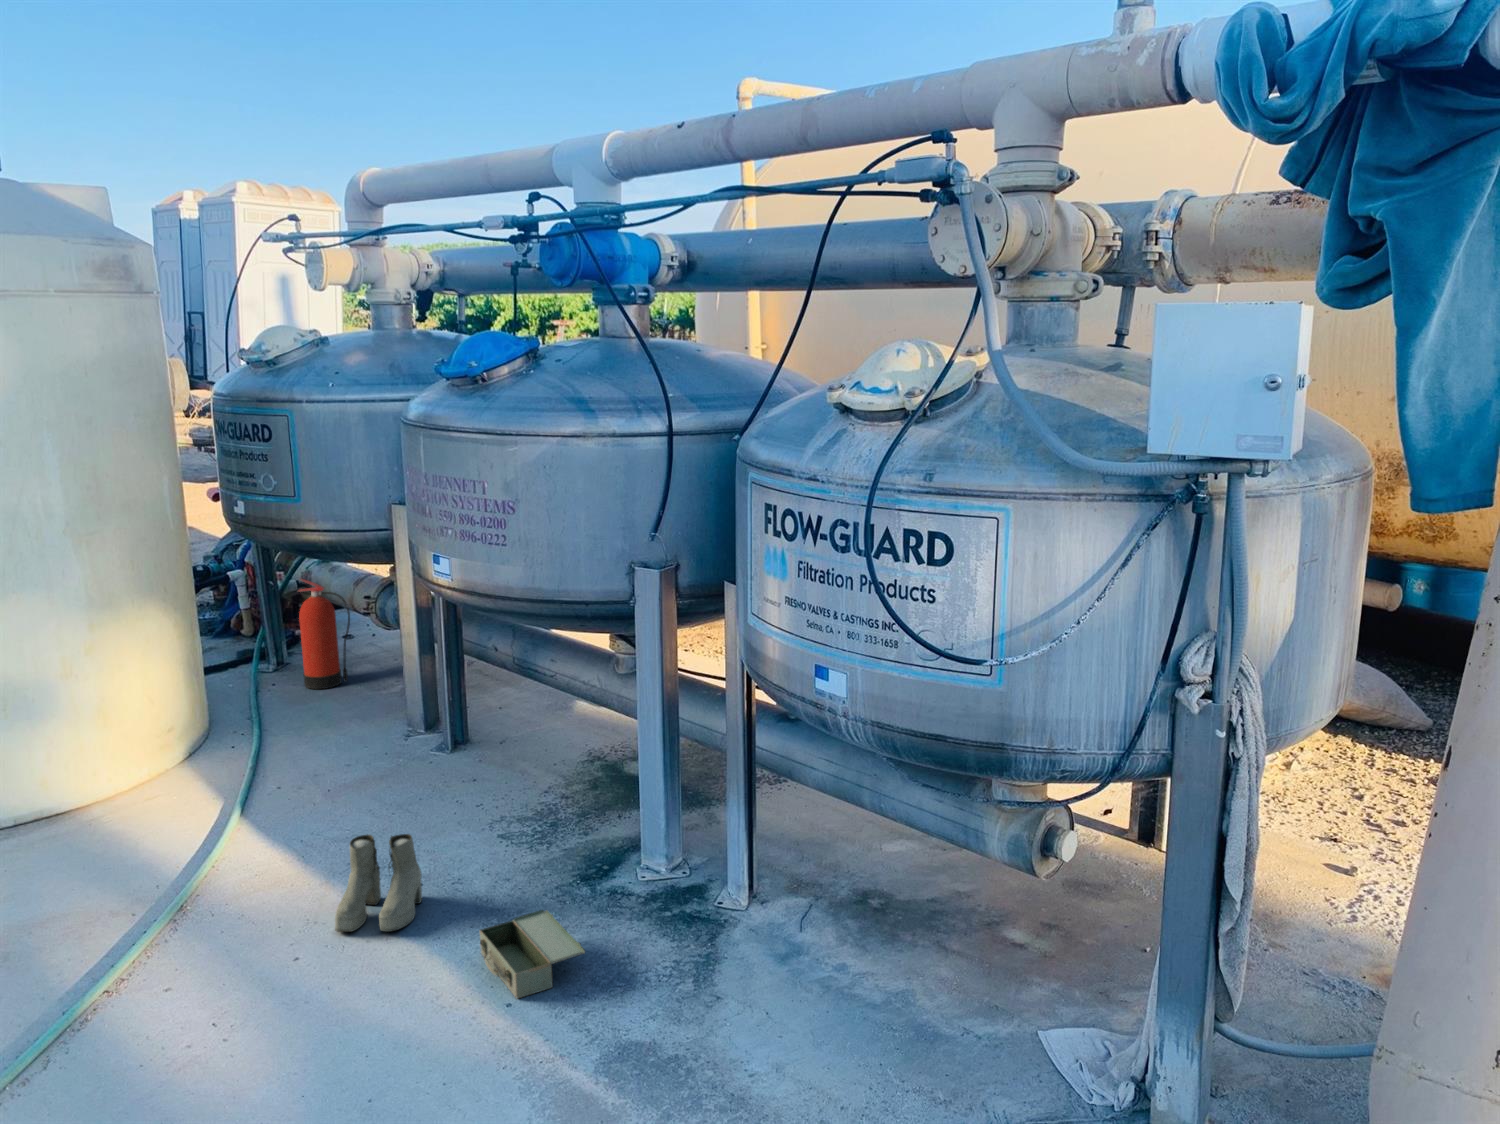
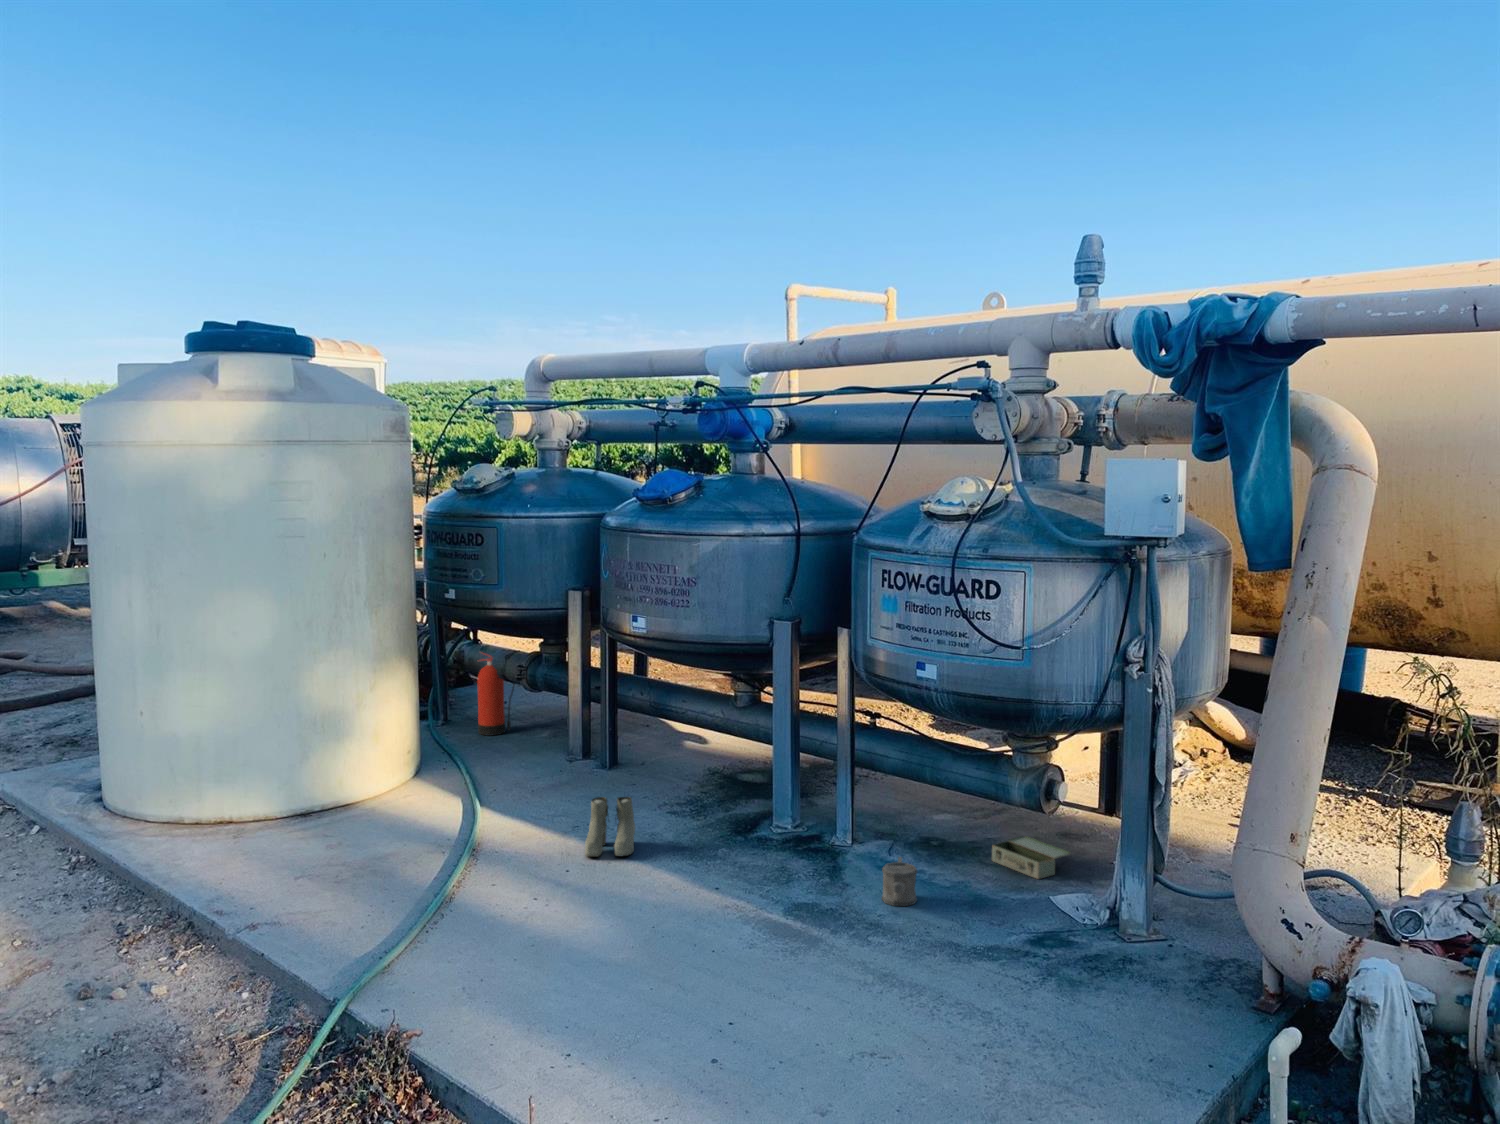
toolbox: present [480,910,585,998] -> present [992,836,1070,879]
watering can: none [766,961,823,1054] -> present [882,857,917,906]

